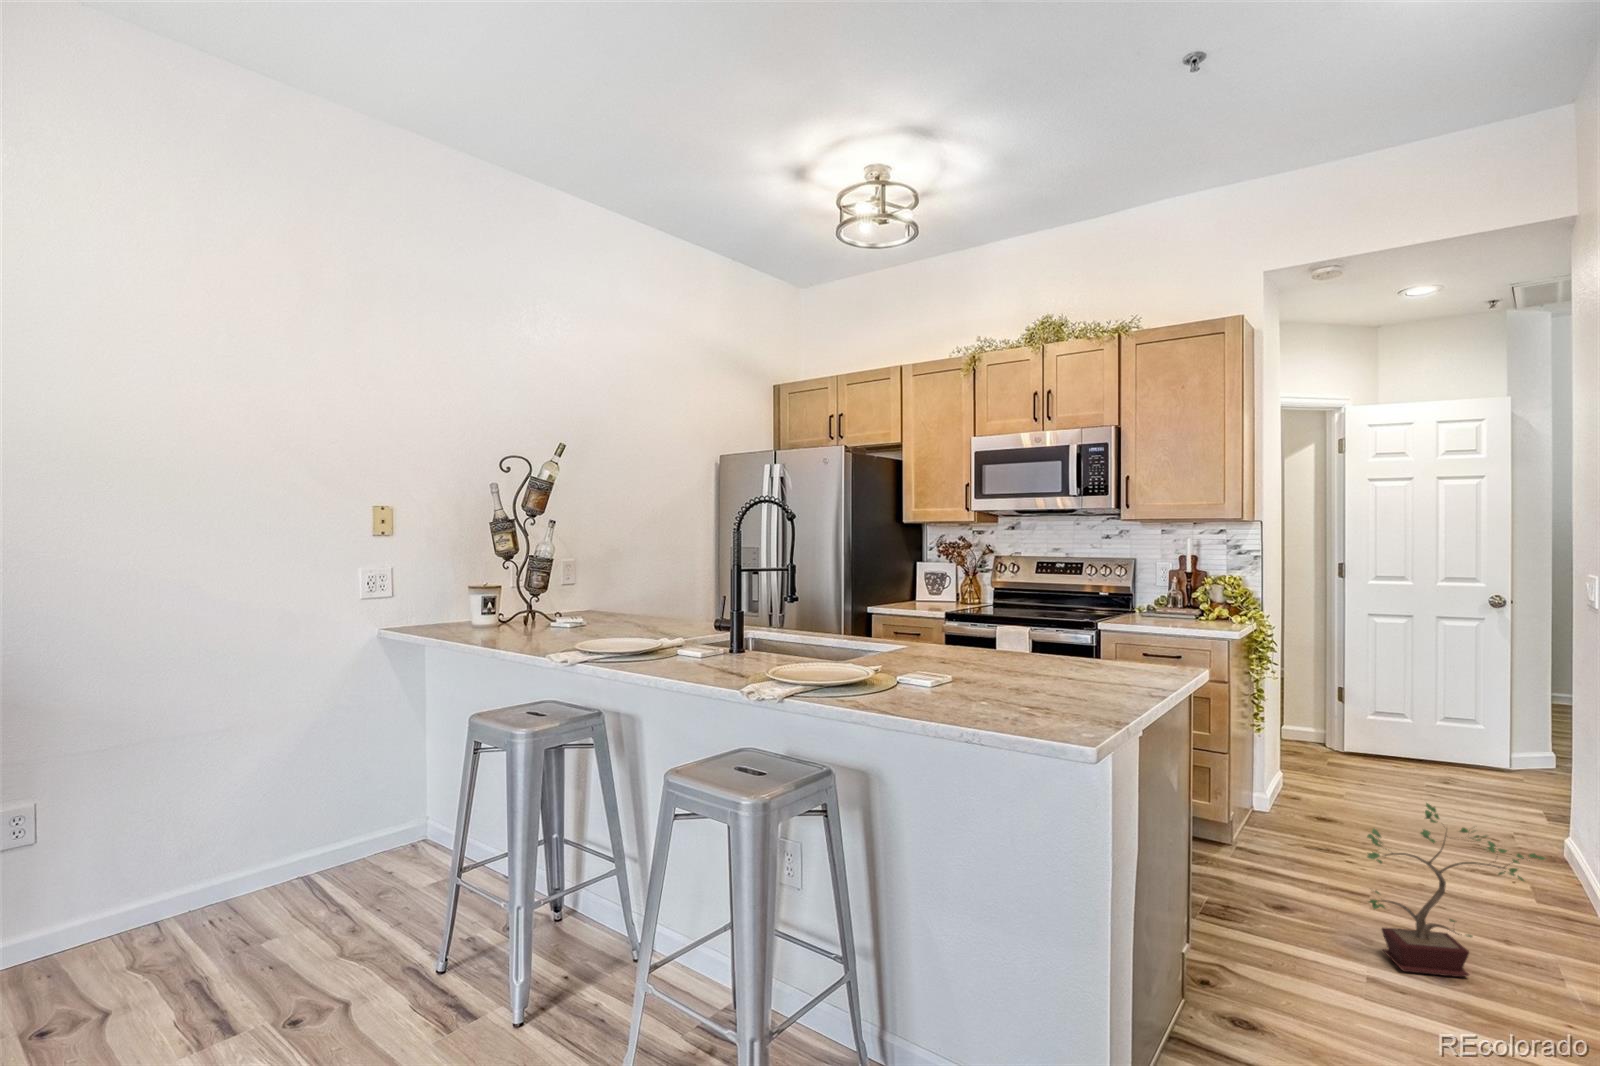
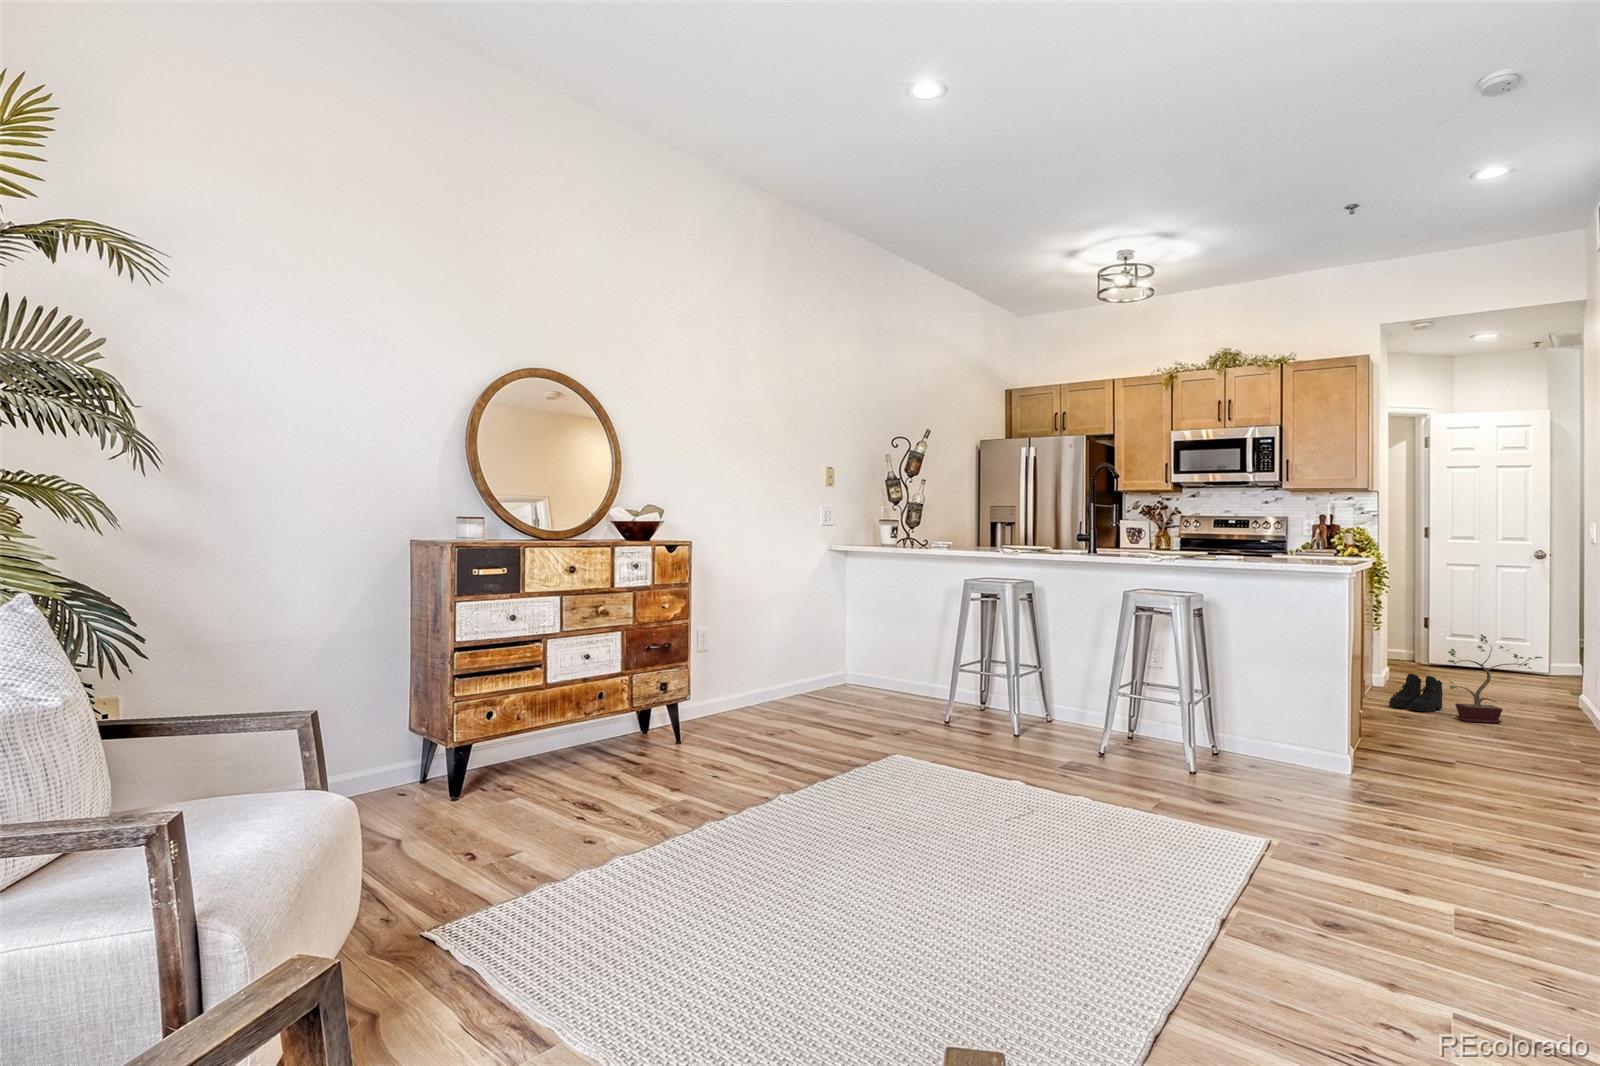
boots: none [1269,843,1359,925] -> present [1389,674,1443,712]

